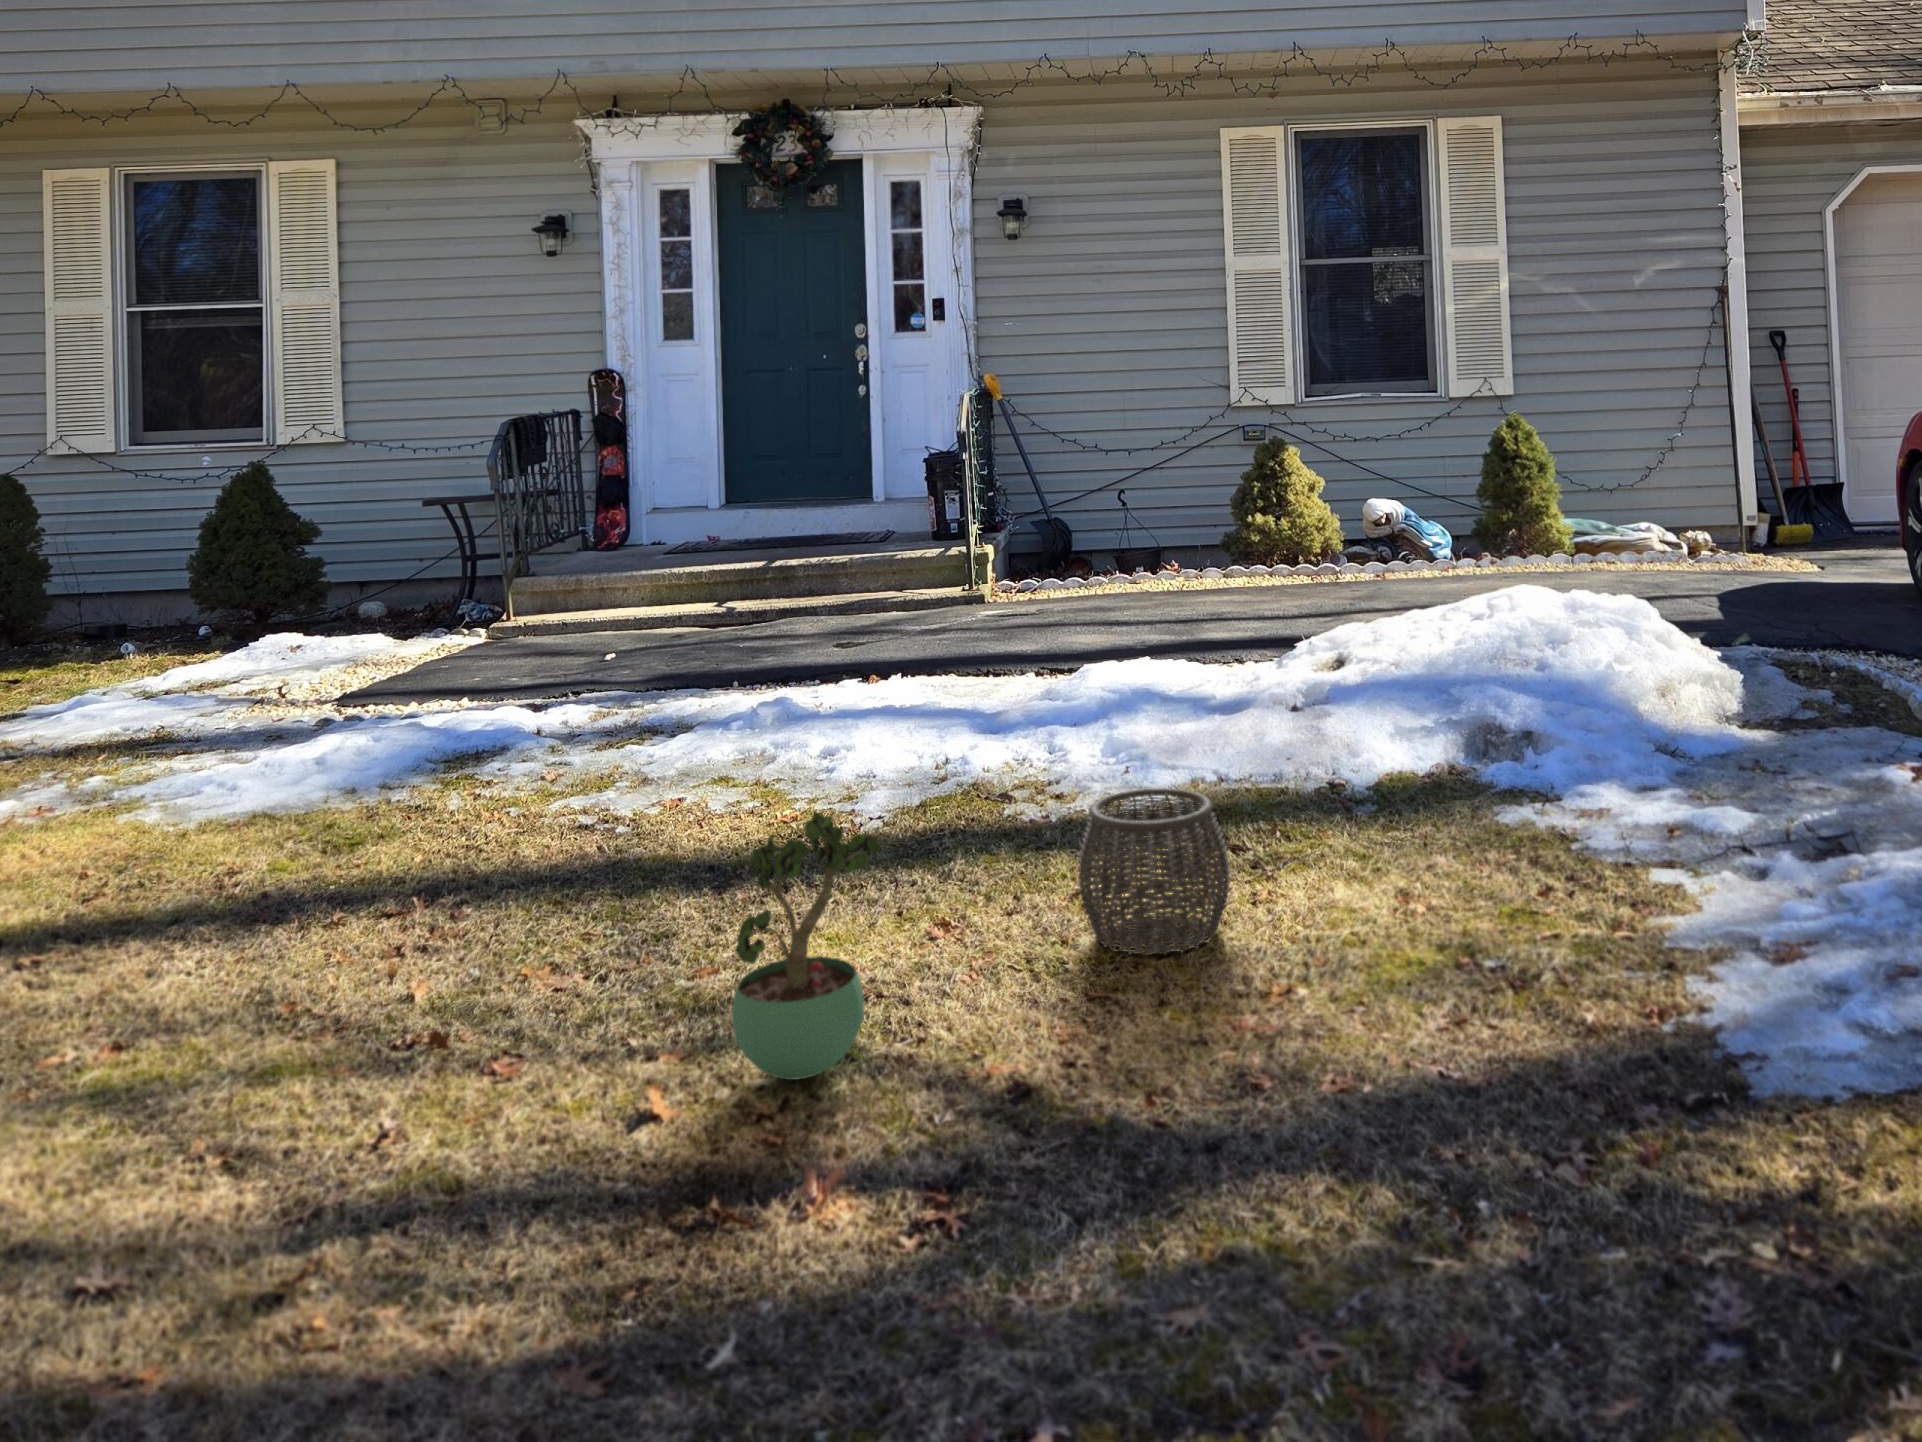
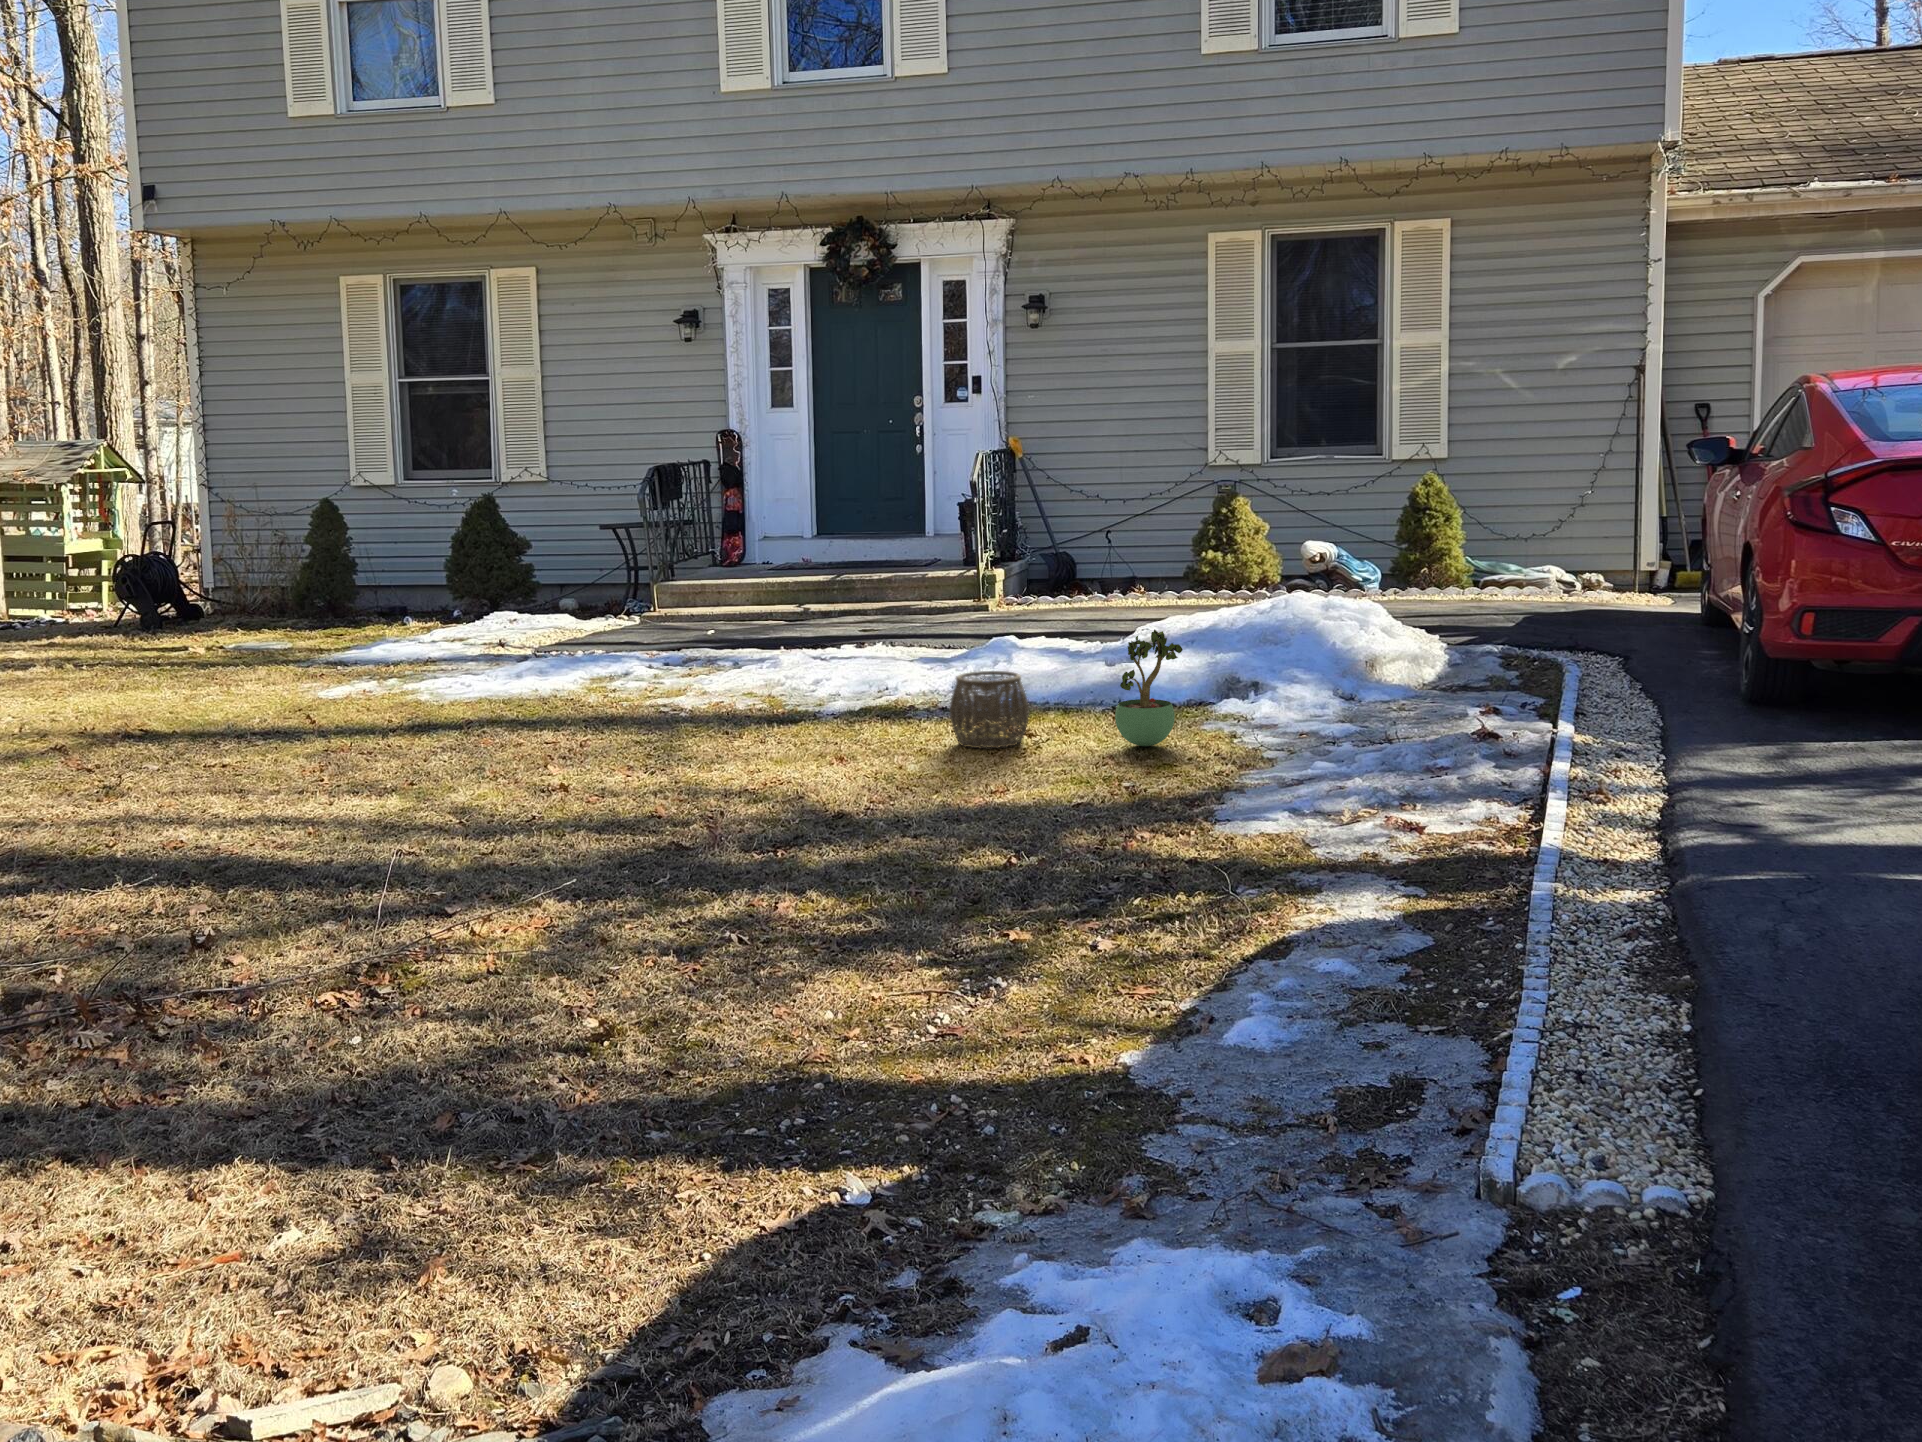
potted plant: present [732,812,880,1080] -> present [1115,630,1183,746]

